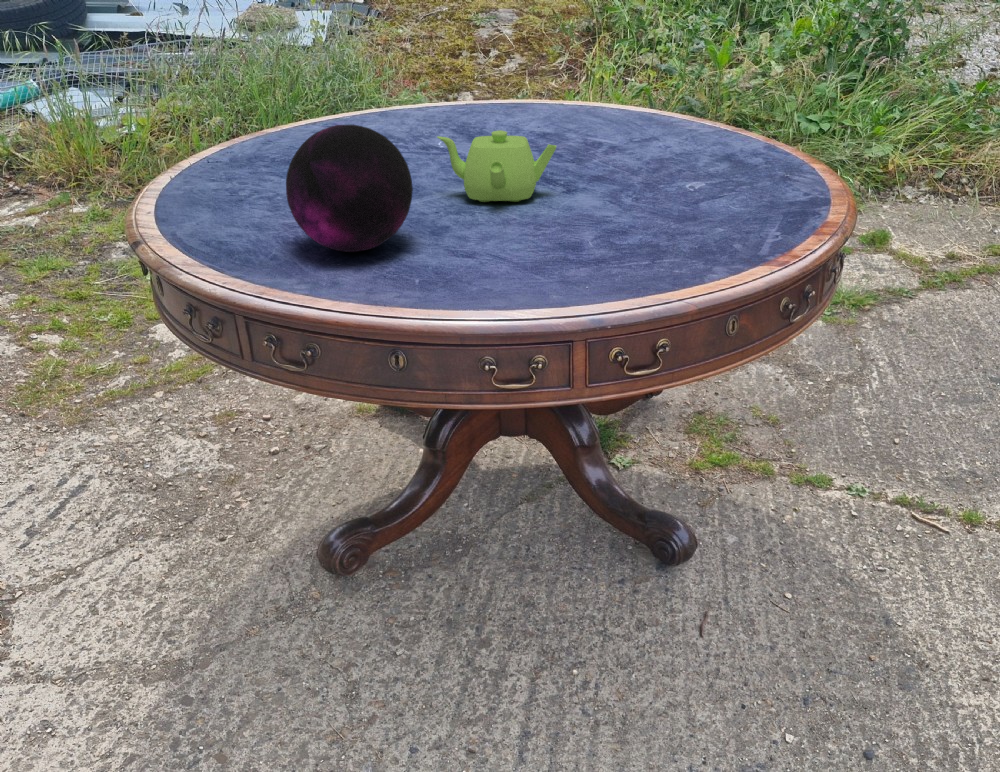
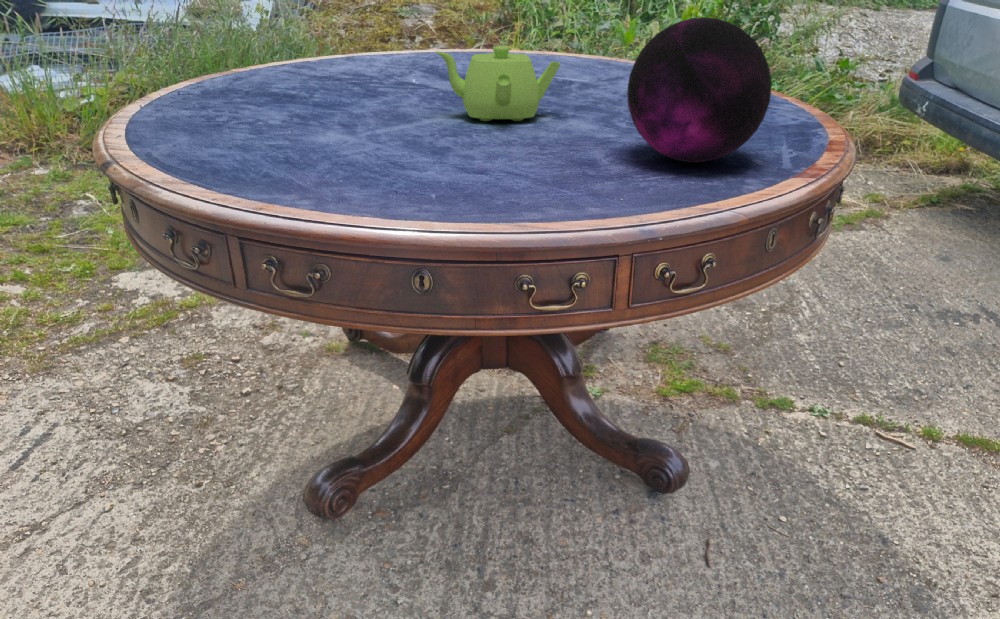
decorative orb: present [286,124,413,252] -> present [627,17,771,162]

